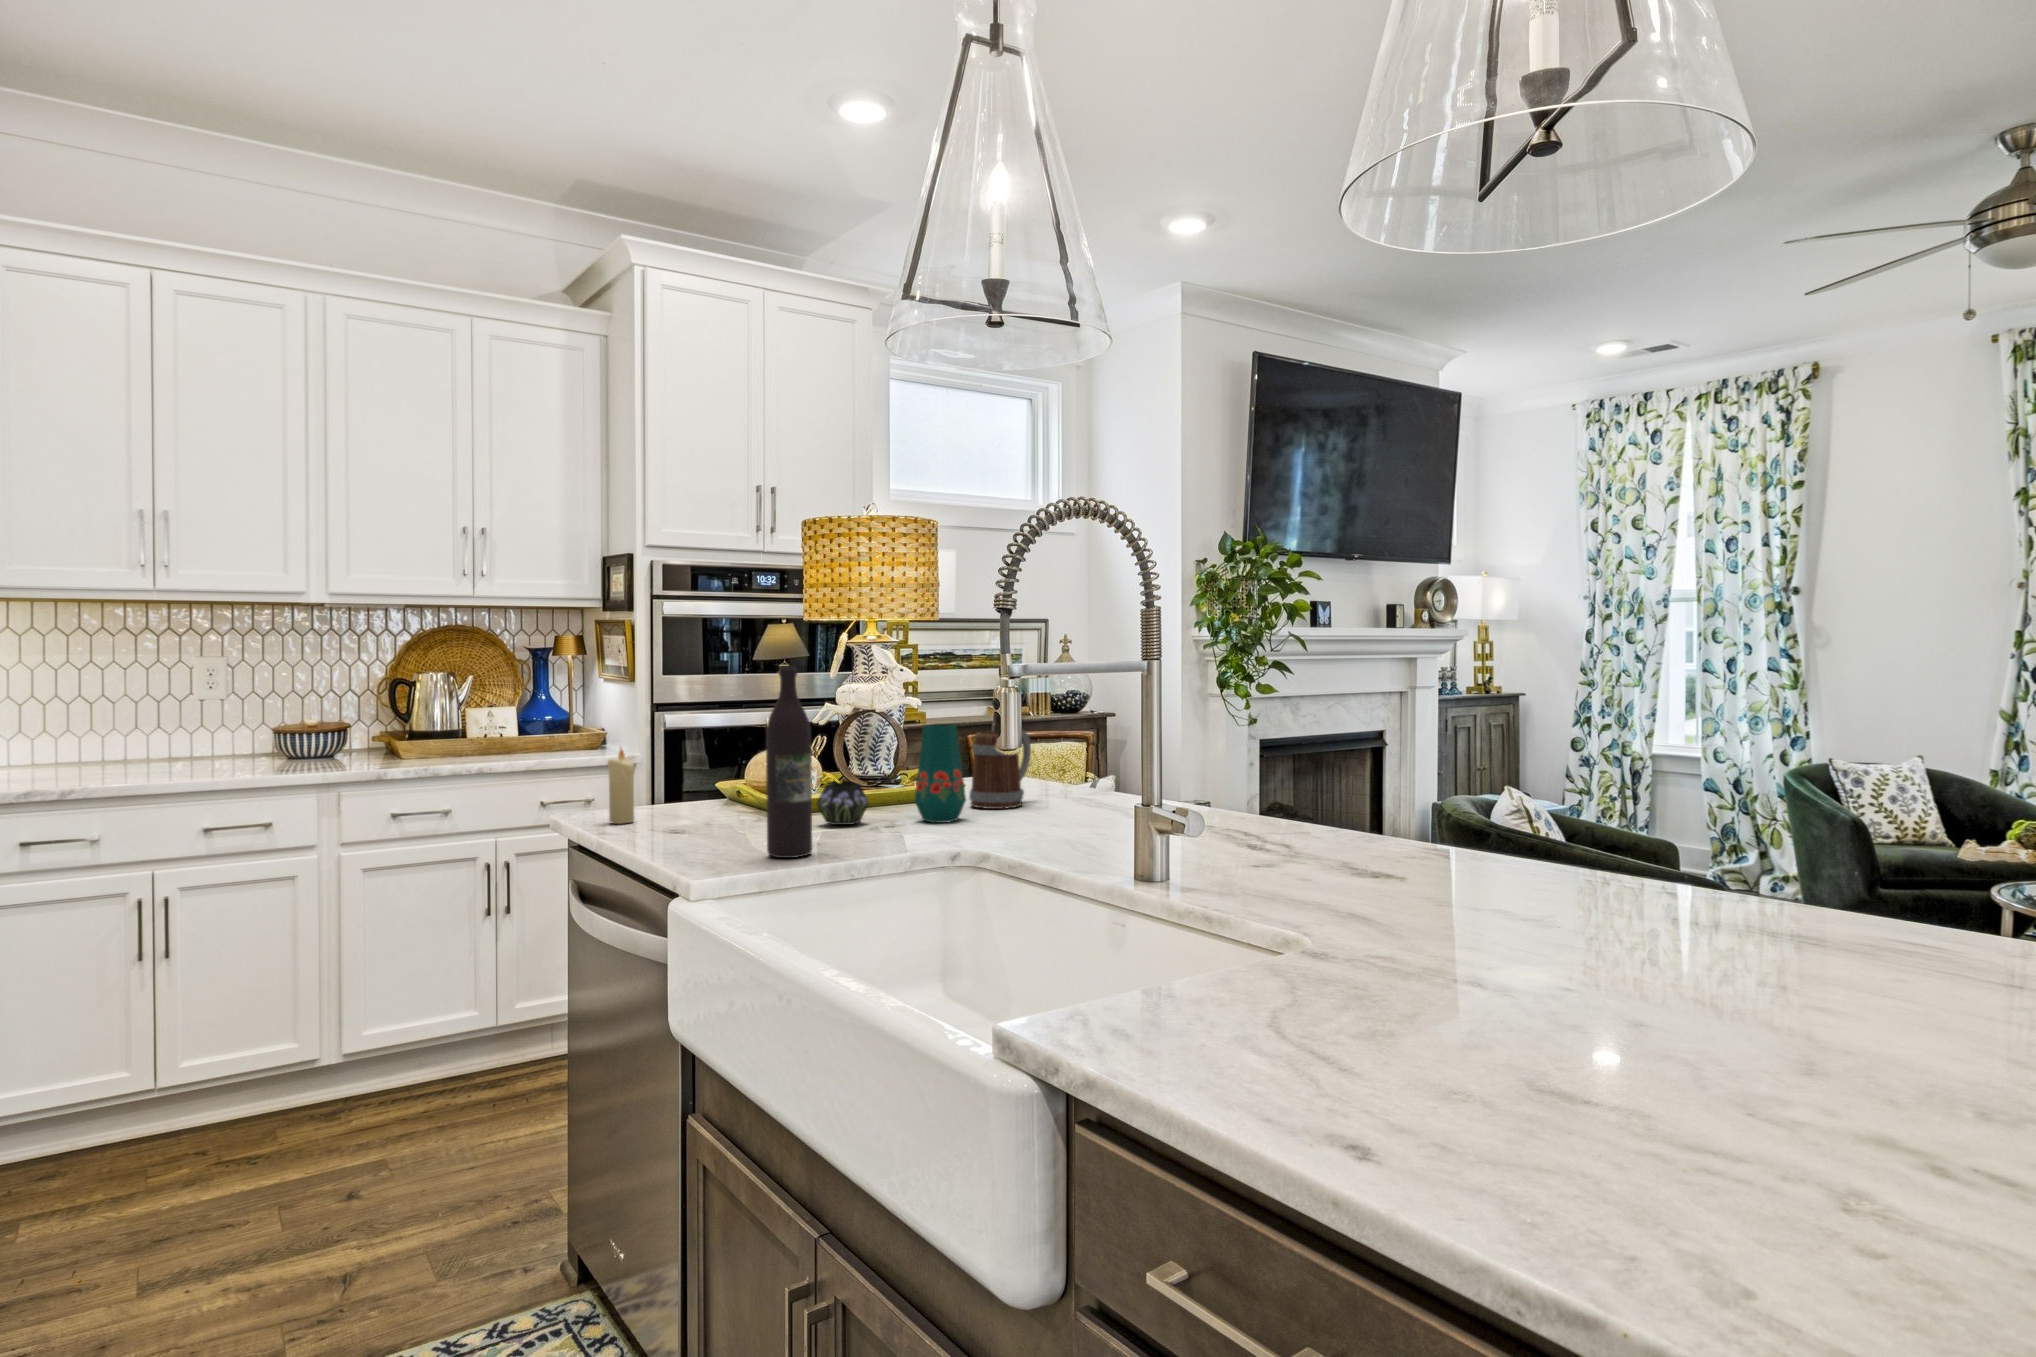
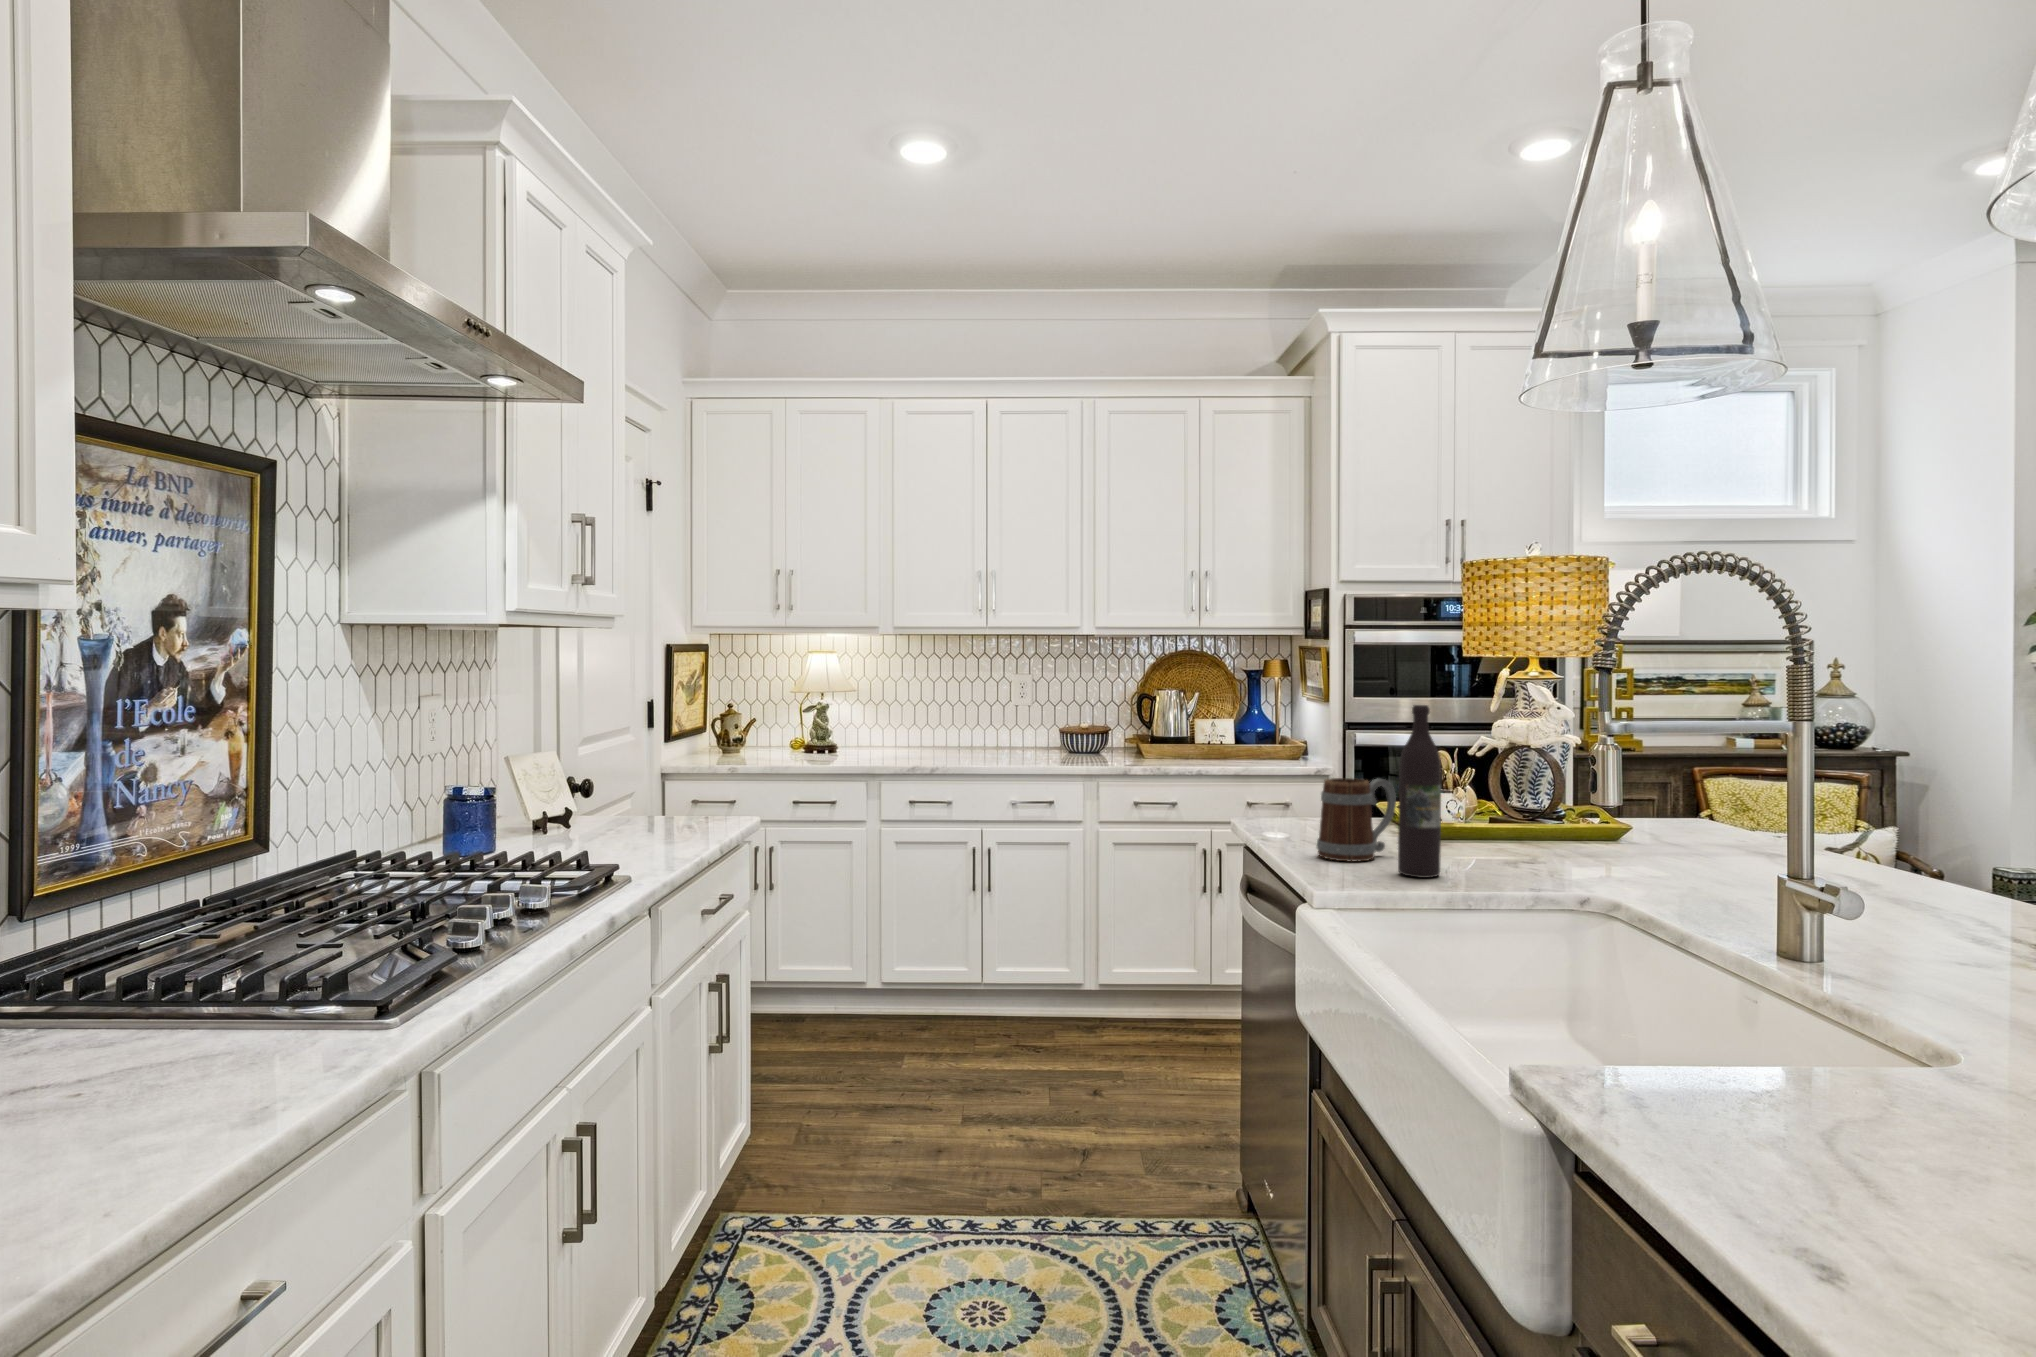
vase: present [817,724,966,825] -> none [1460,763,1619,862]
mug: present [969,731,1031,809] -> present [1317,778,1396,862]
candle: present [608,748,634,824] -> none [1280,763,1302,830]

